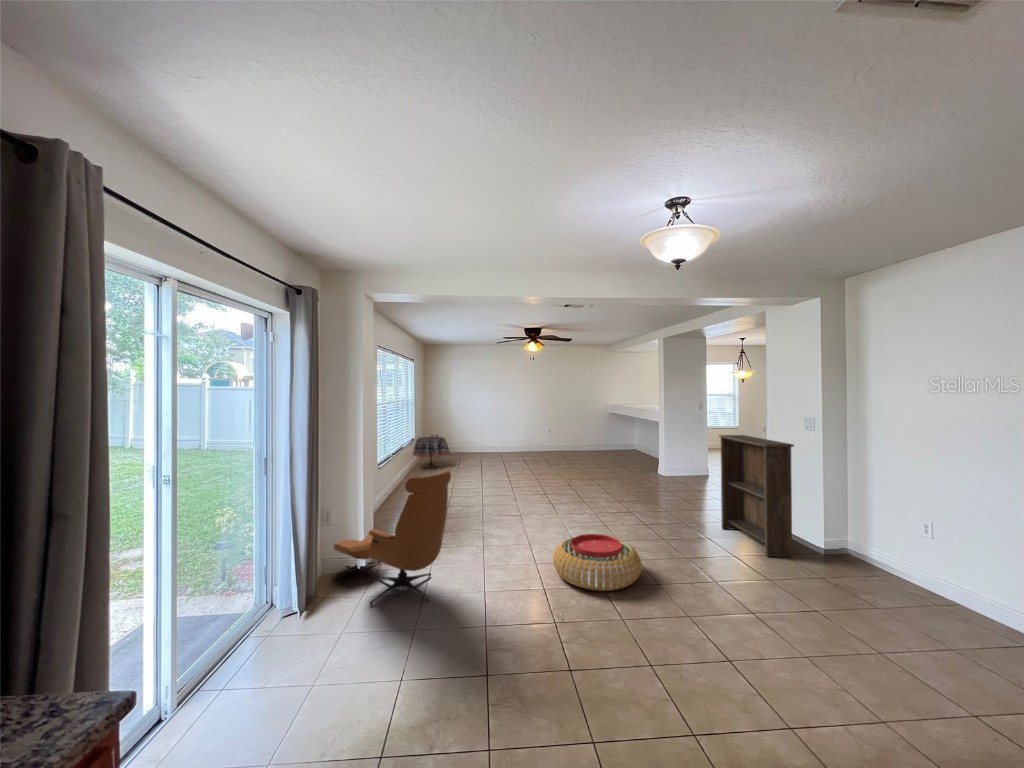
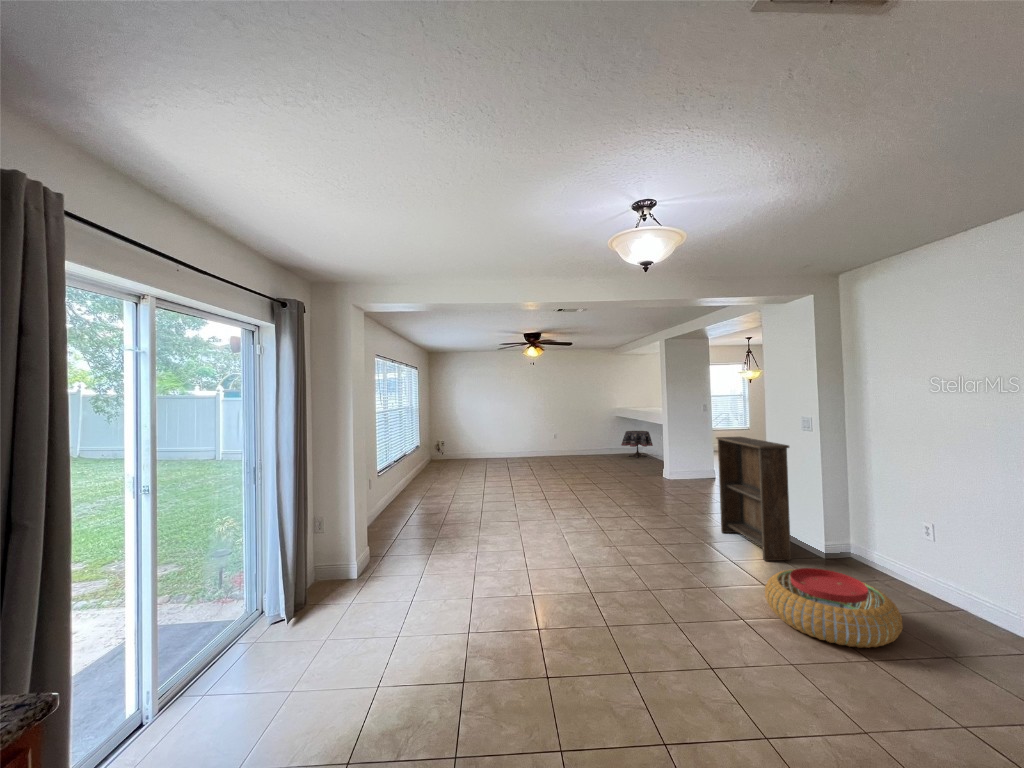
side table: present [413,437,450,470] -> present [621,431,653,457]
lounge chair: present [334,470,451,605] -> none [327,476,437,612]
pouf: present [553,534,641,591] -> present [765,568,903,648]

